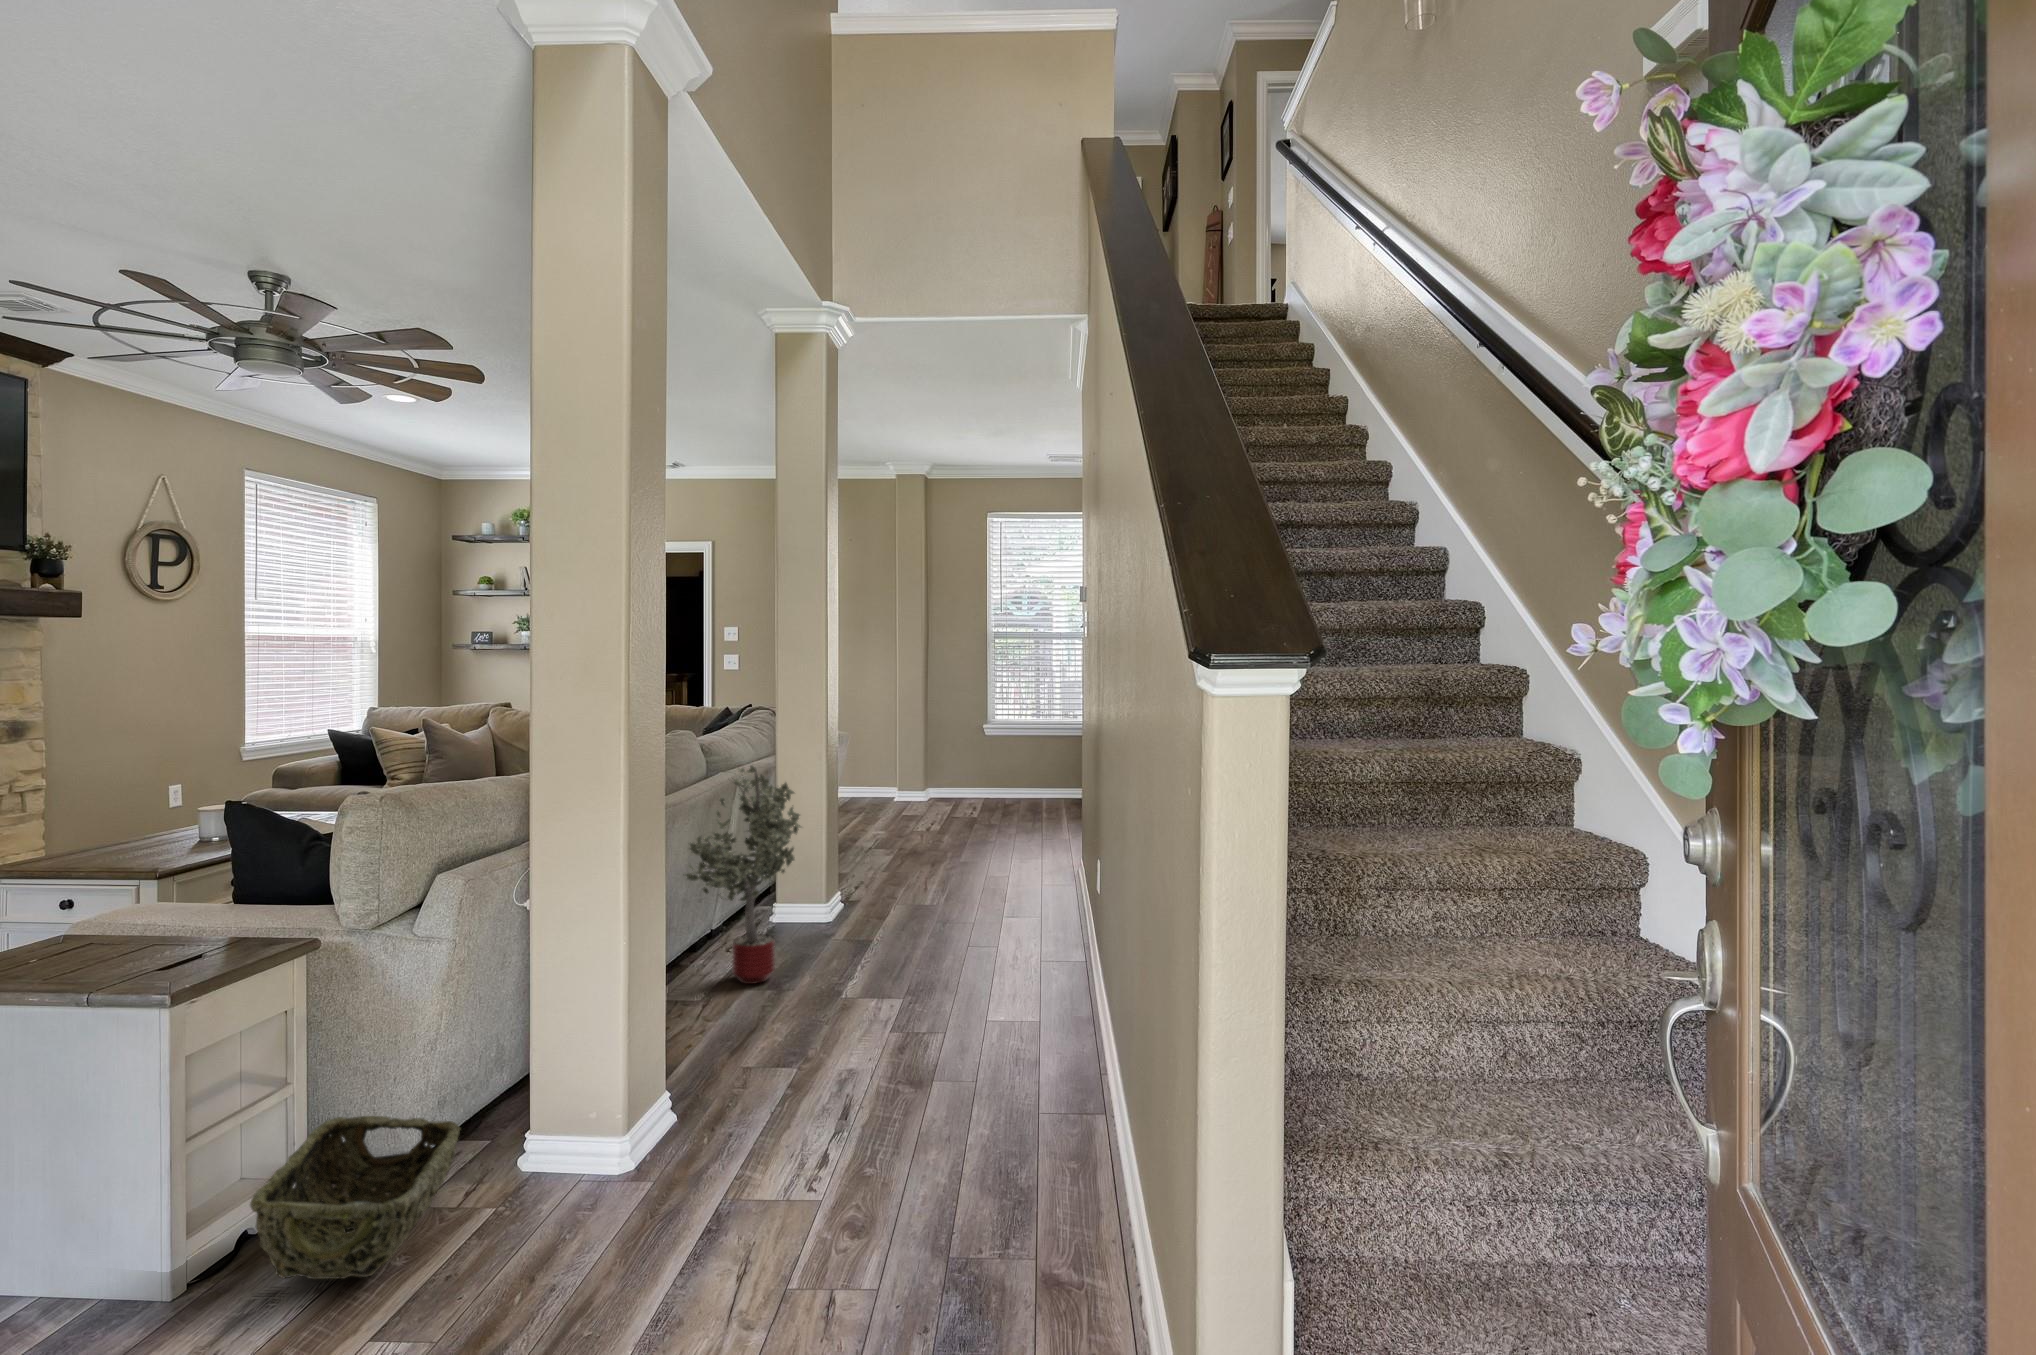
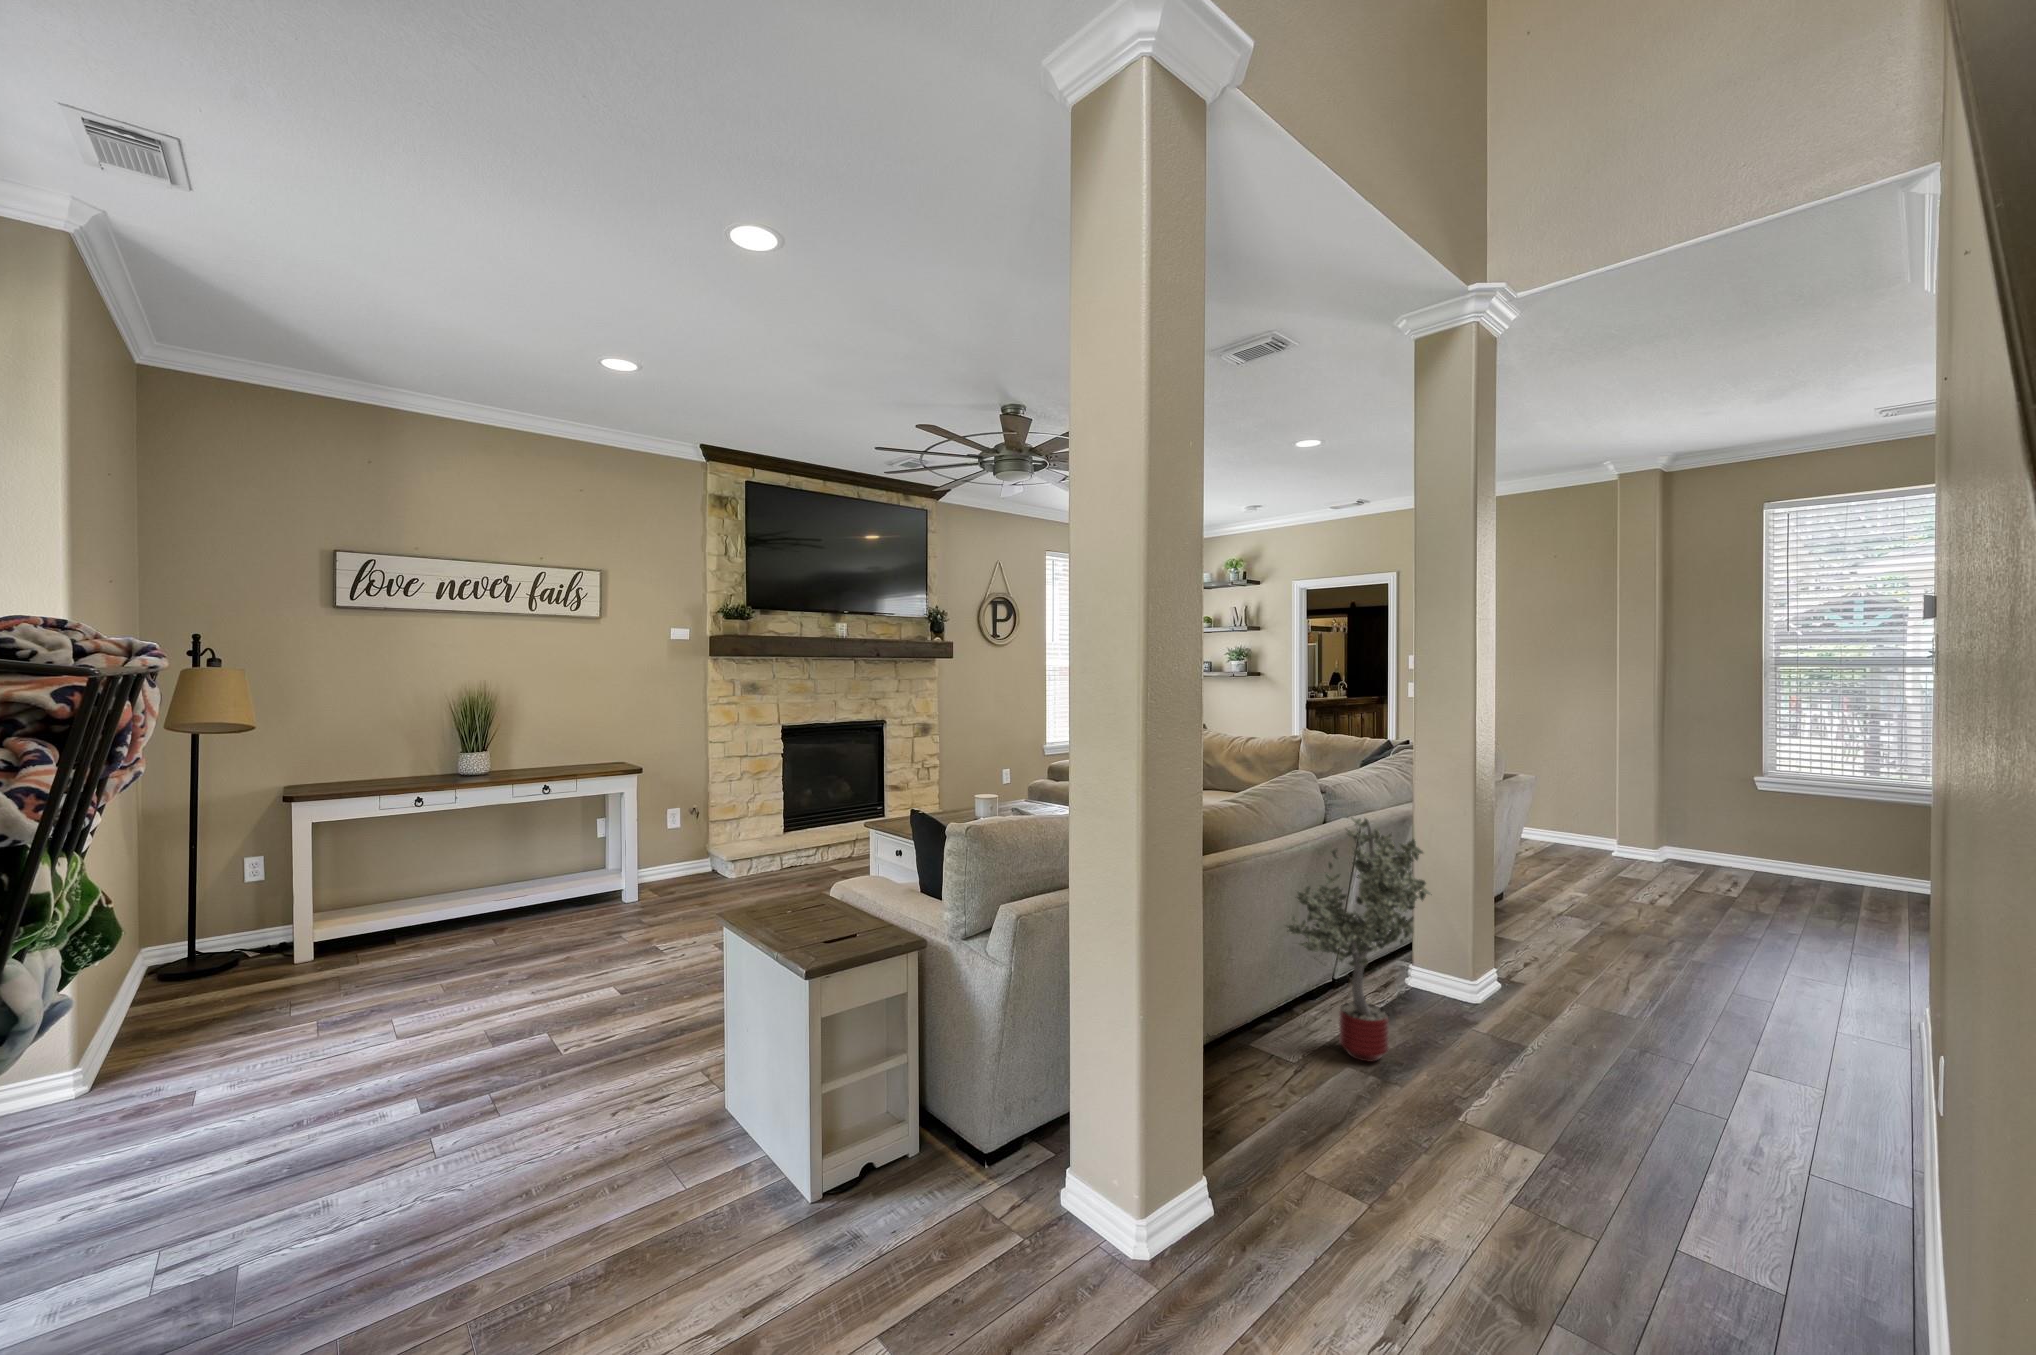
woven basket: present [250,1116,460,1279] -> none [828,1098,1008,1271]

